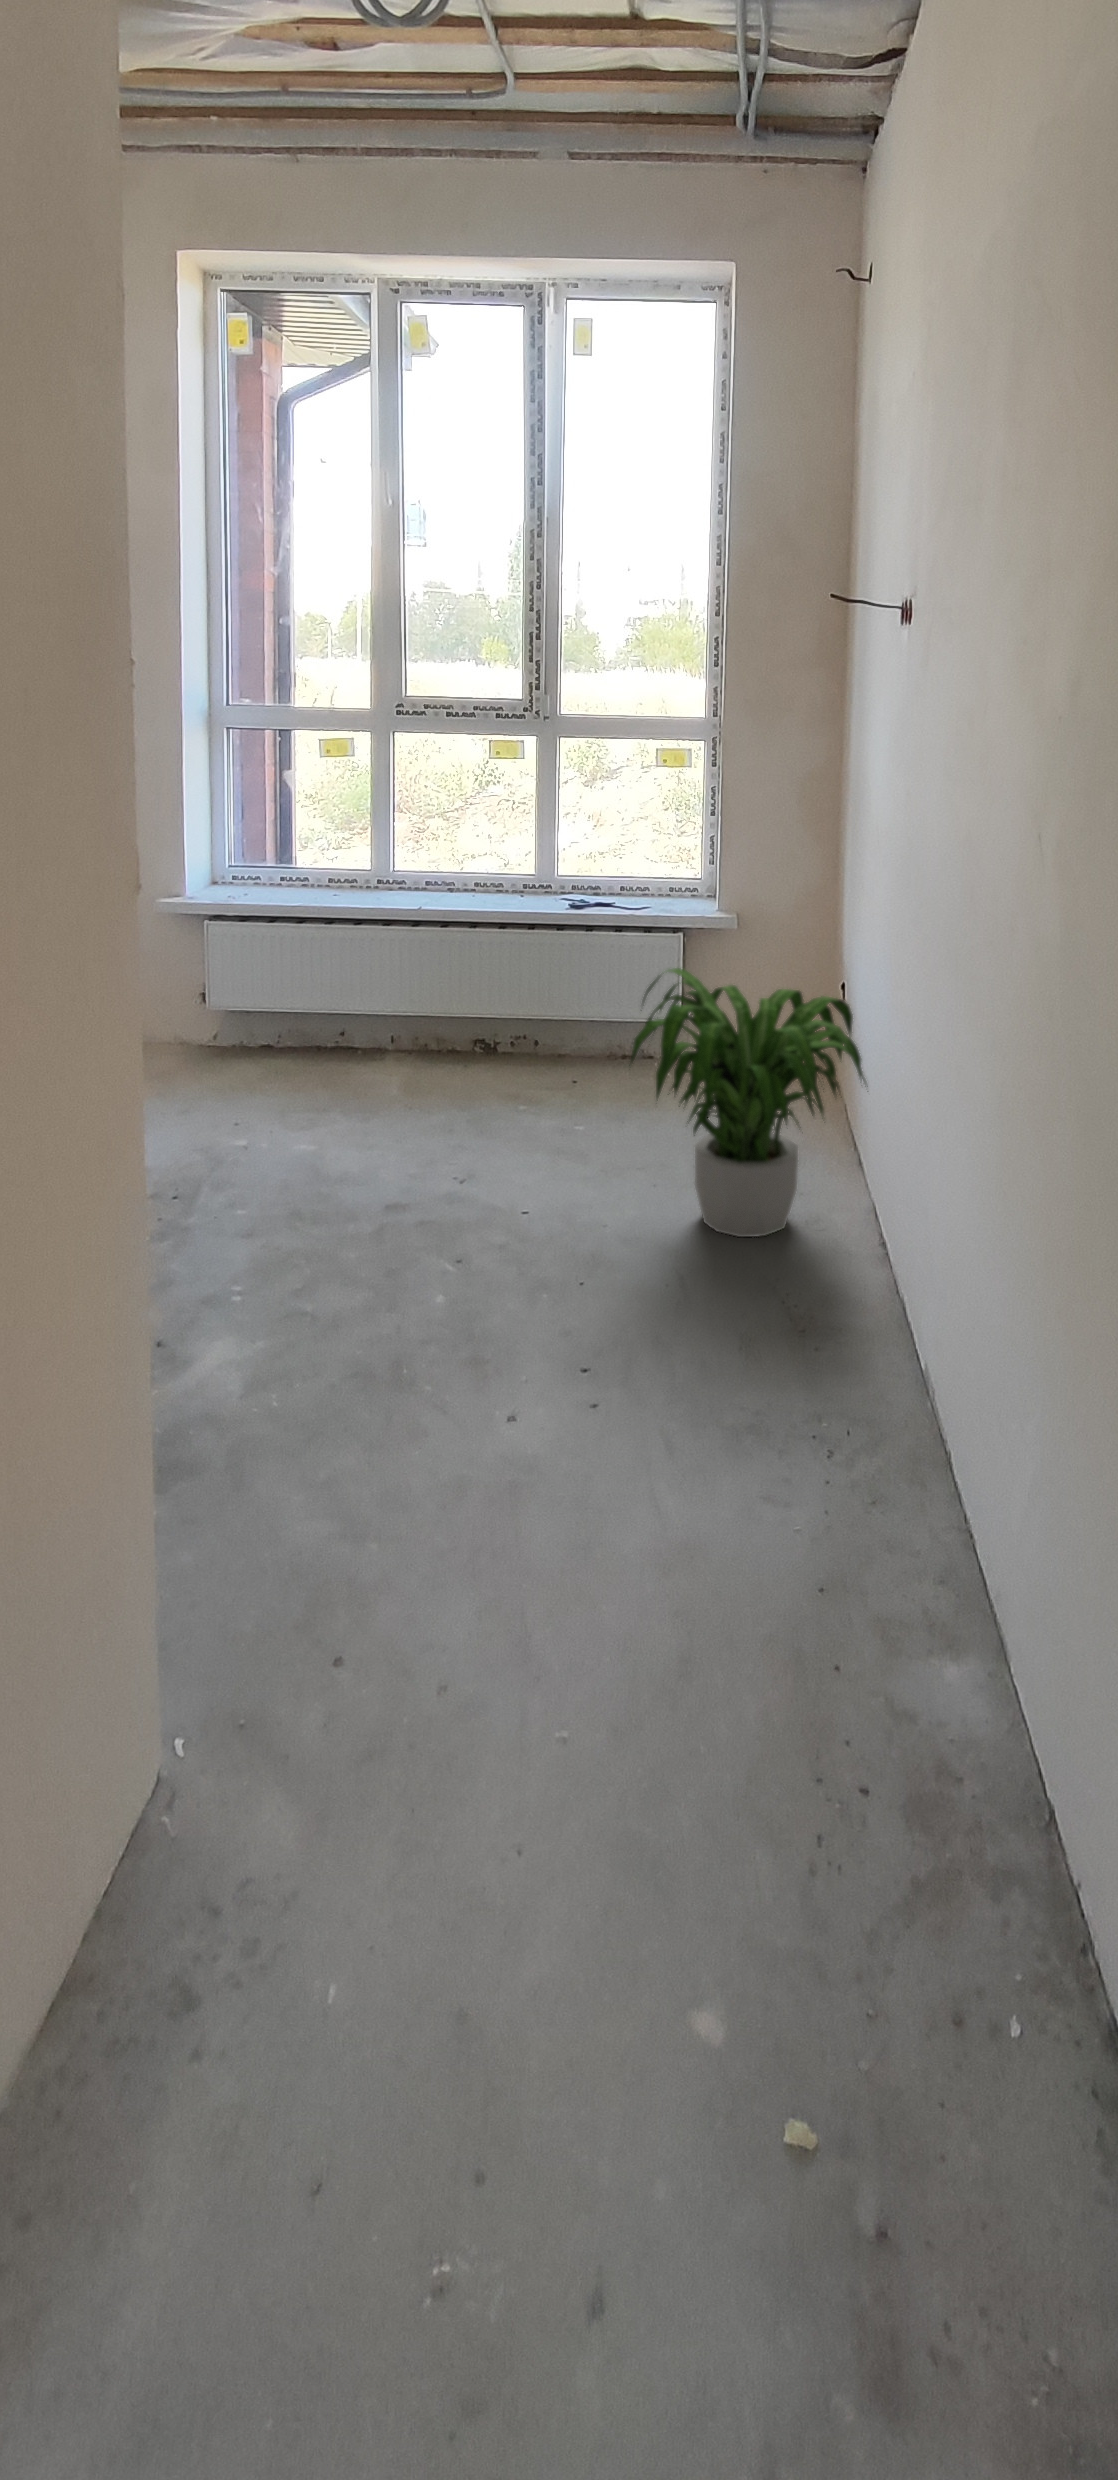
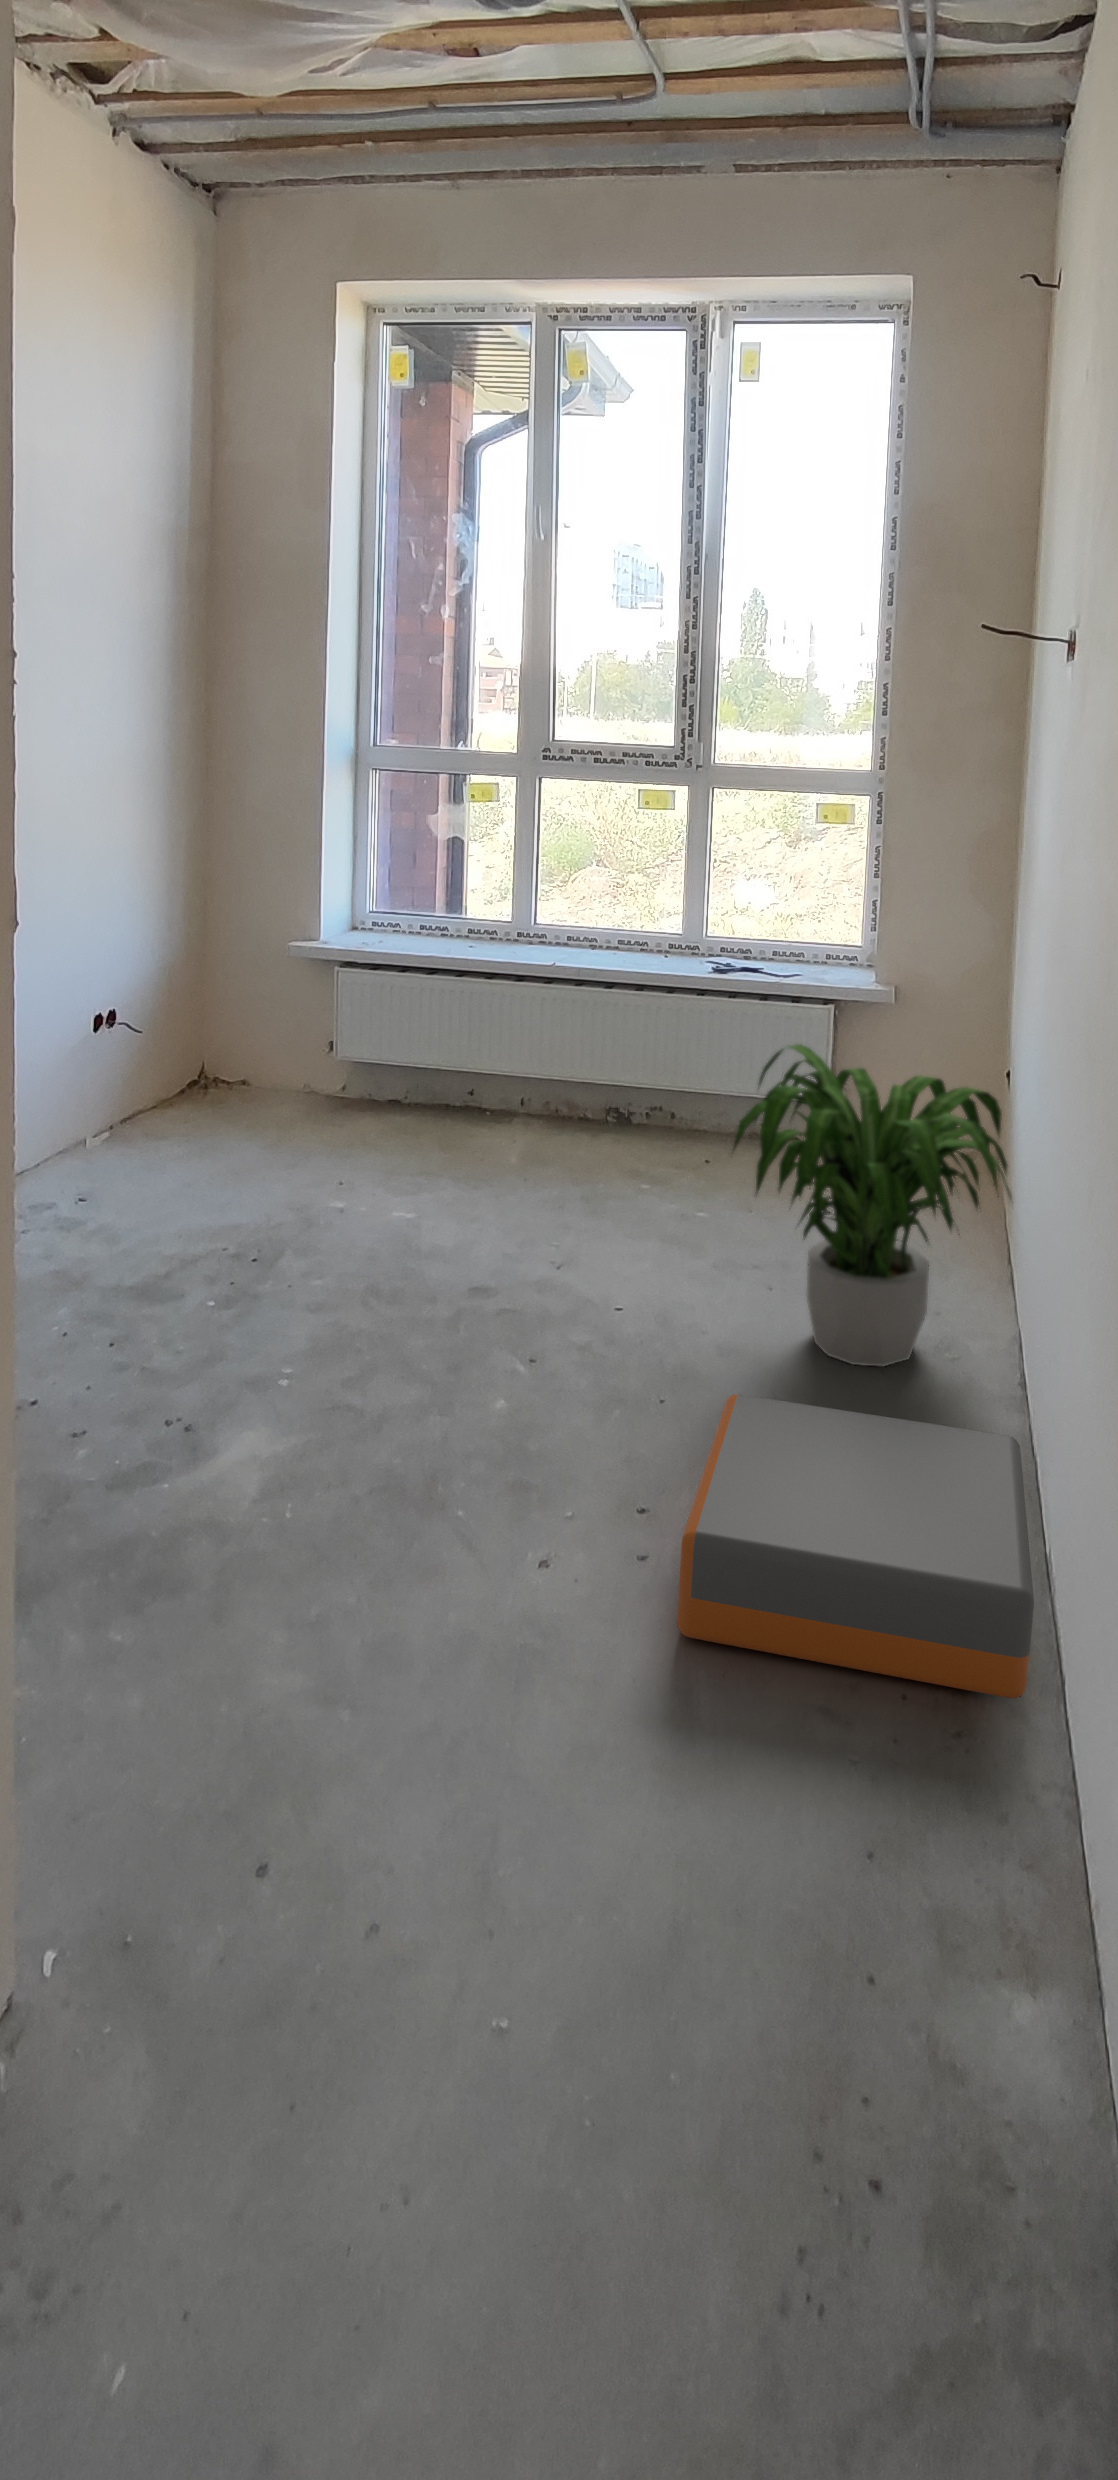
storage box: none [642,1266,926,1471] -> present [677,1394,1034,1698]

